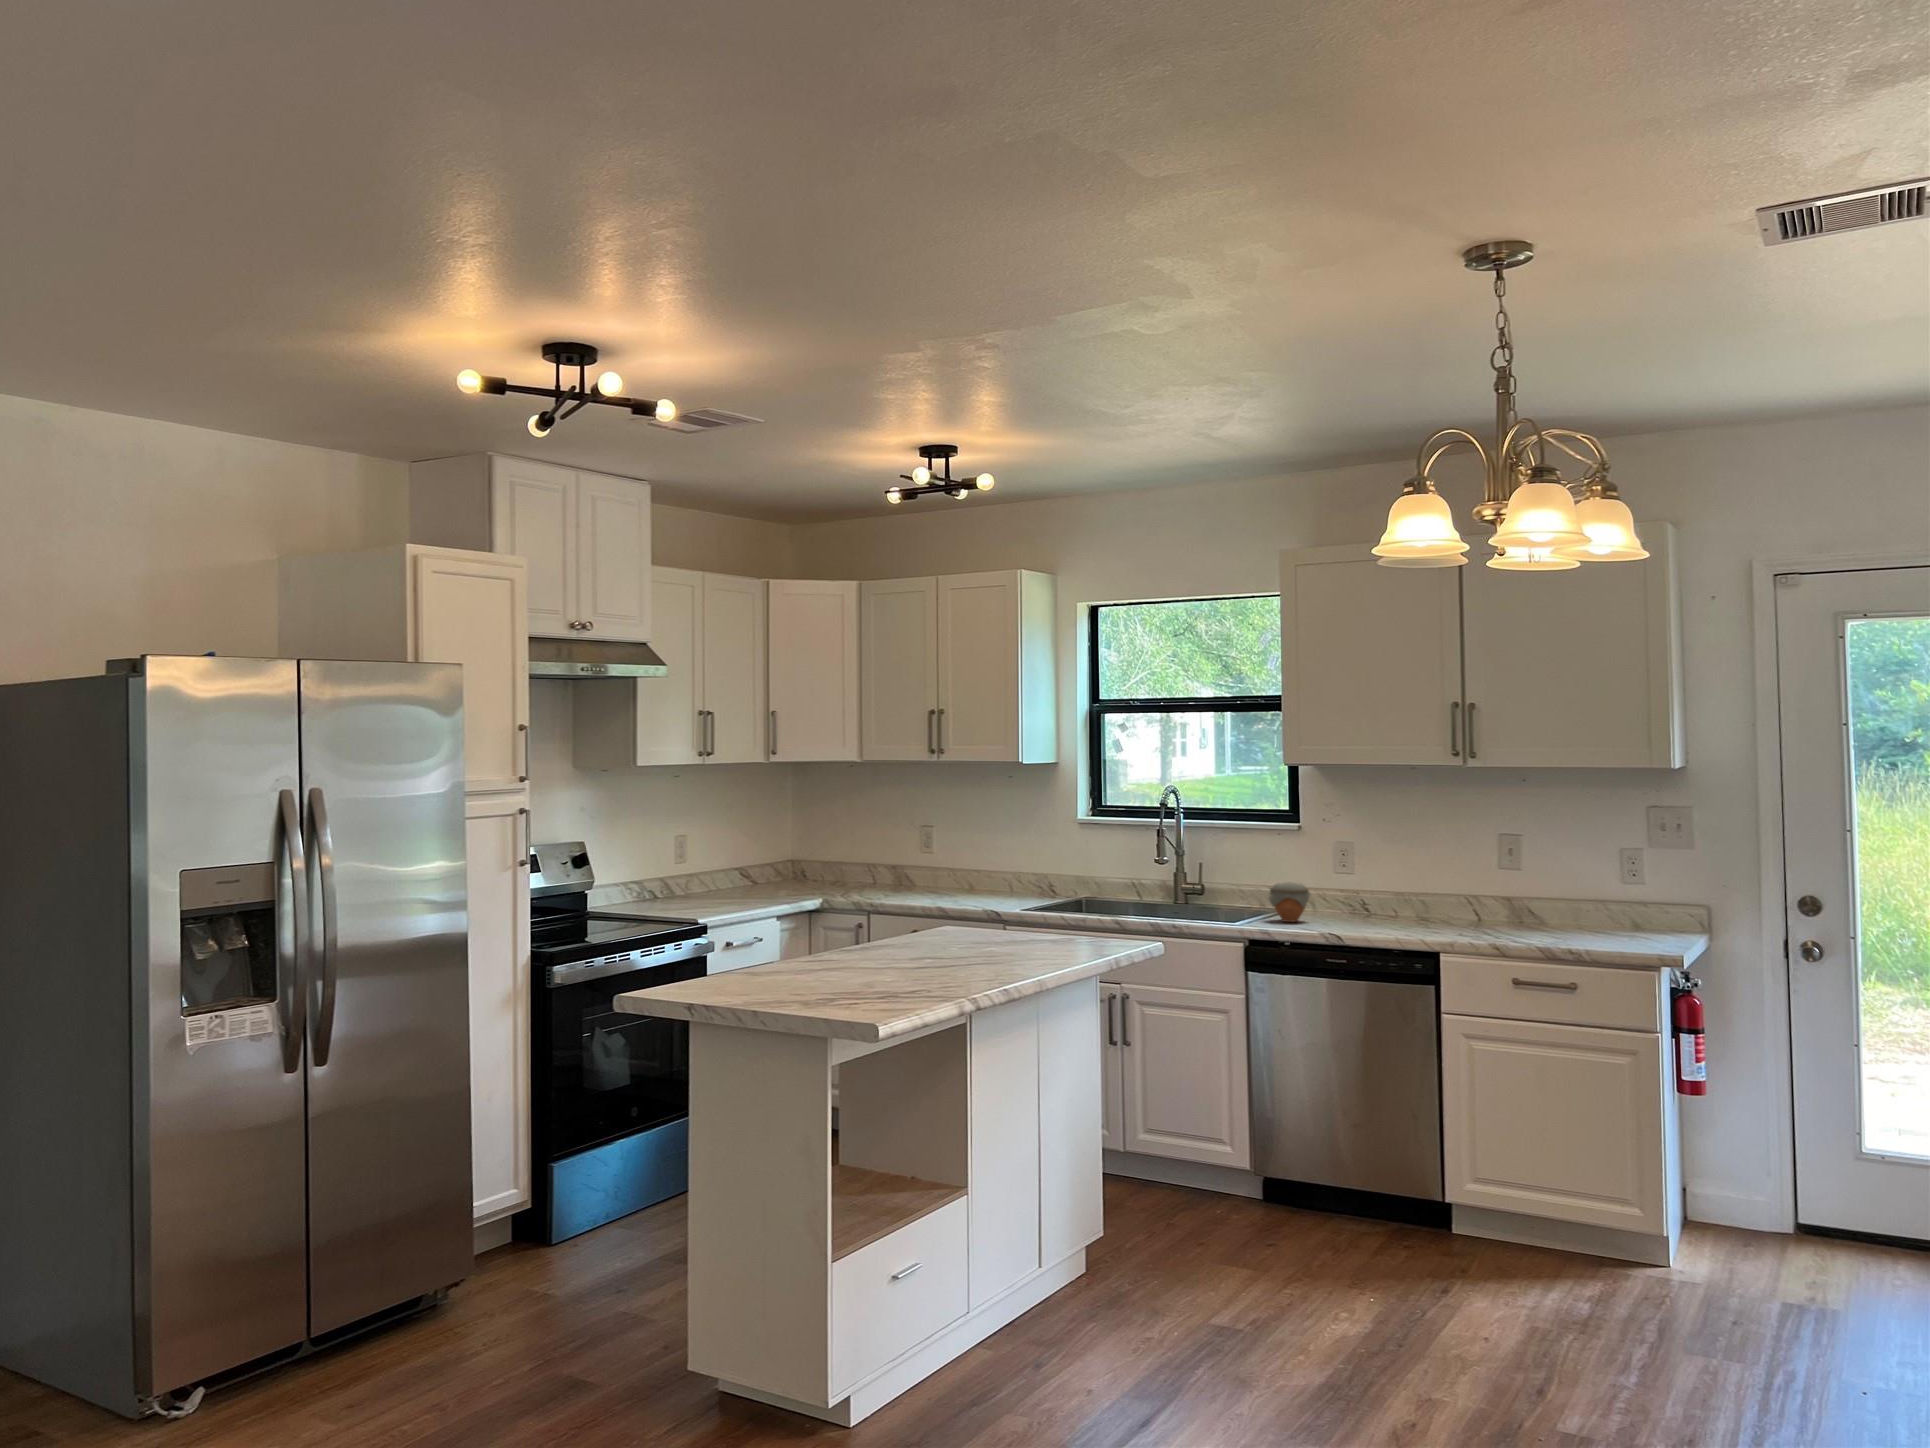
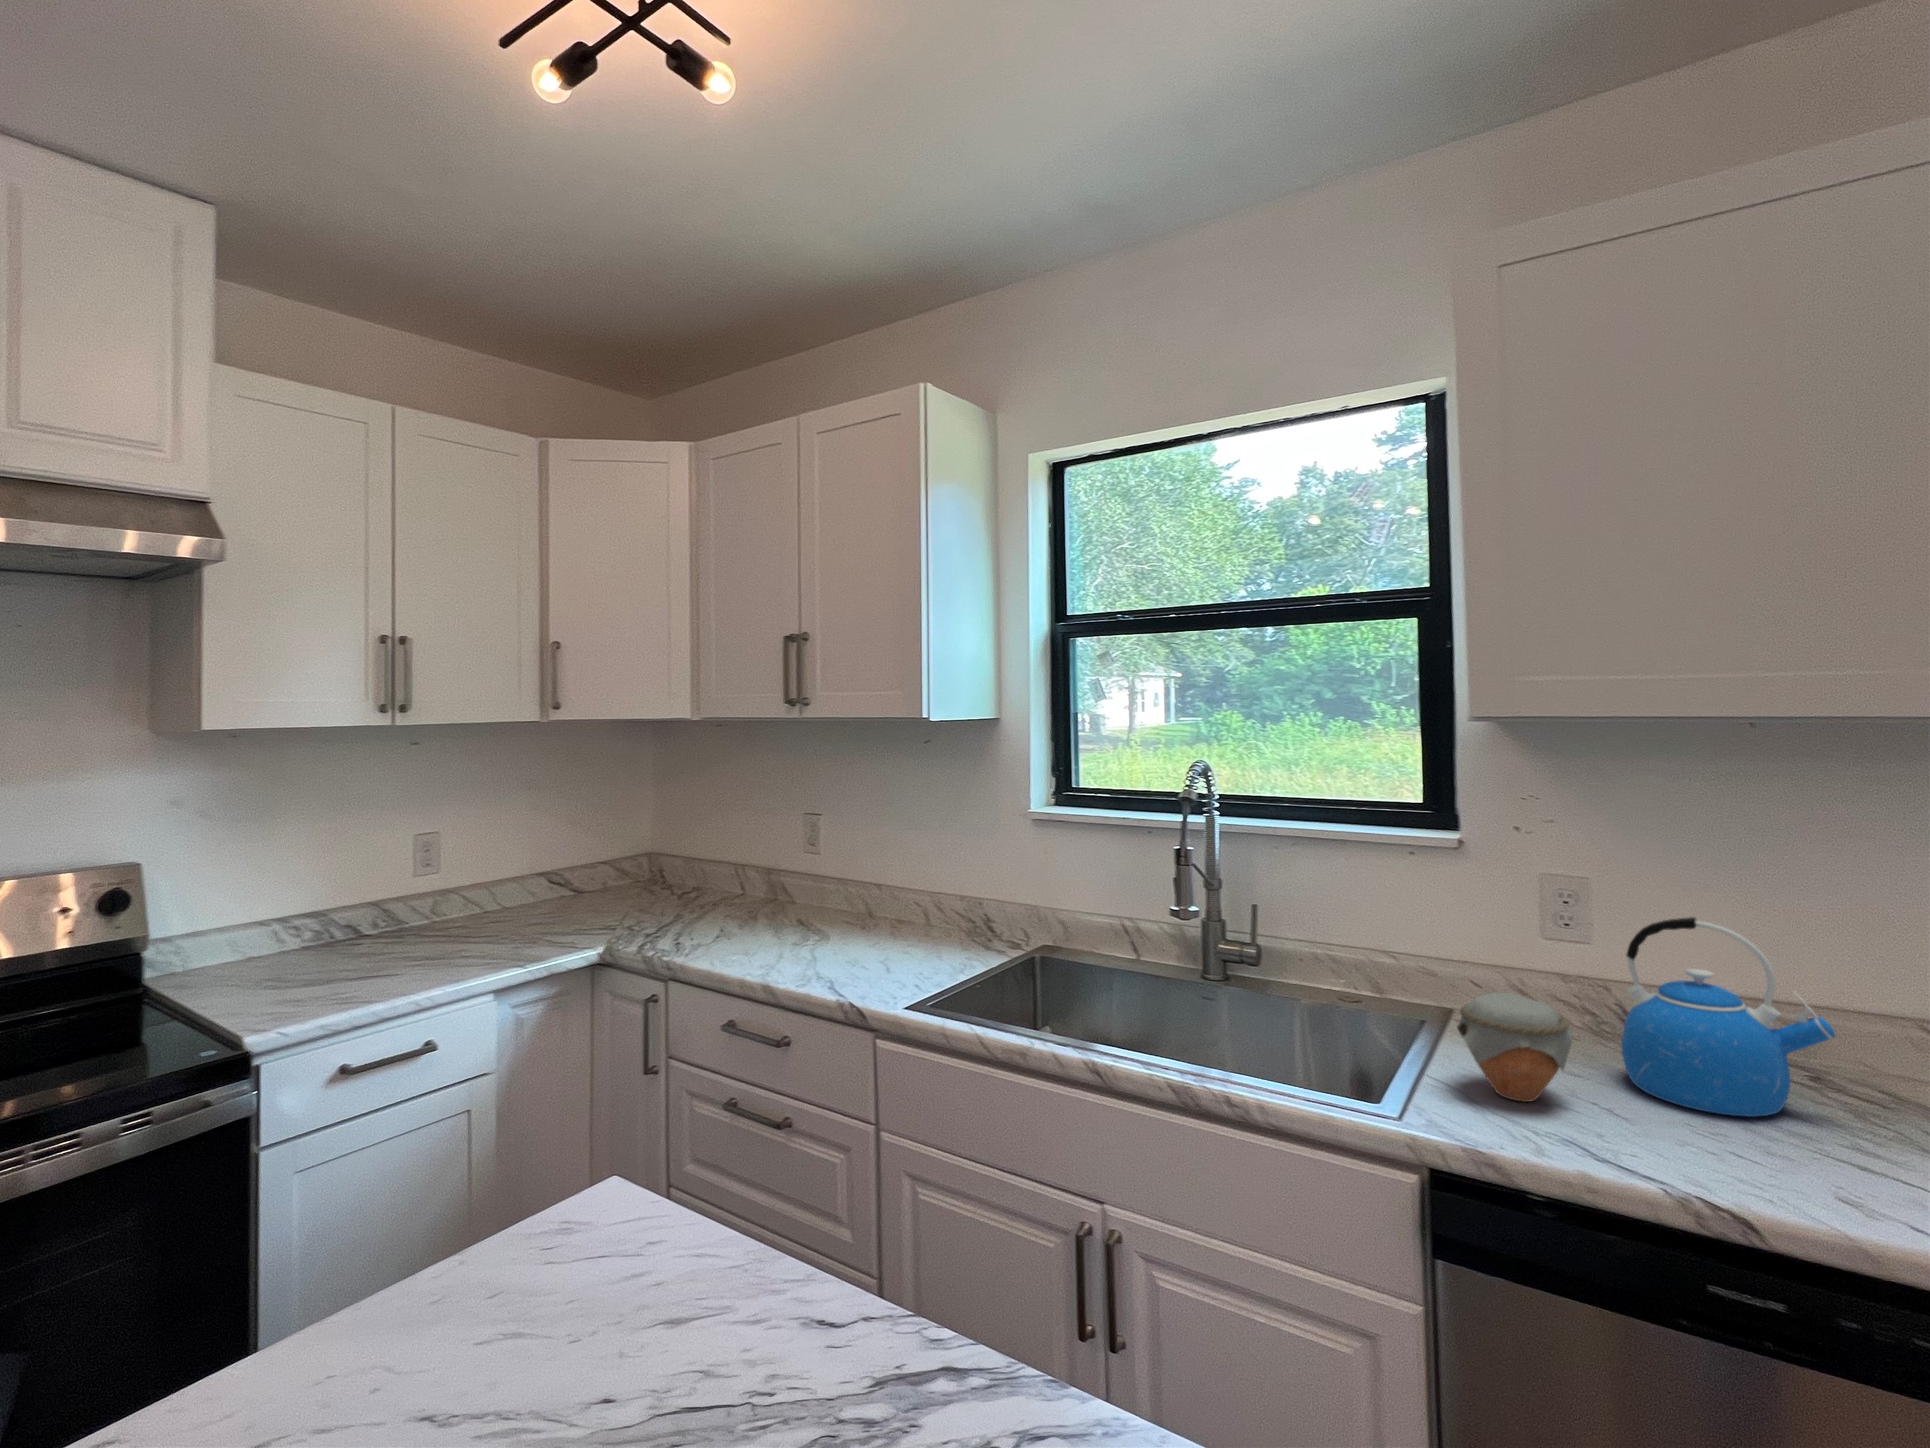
kettle: none [1338,850,1403,923] -> present [1622,917,1835,1117]

